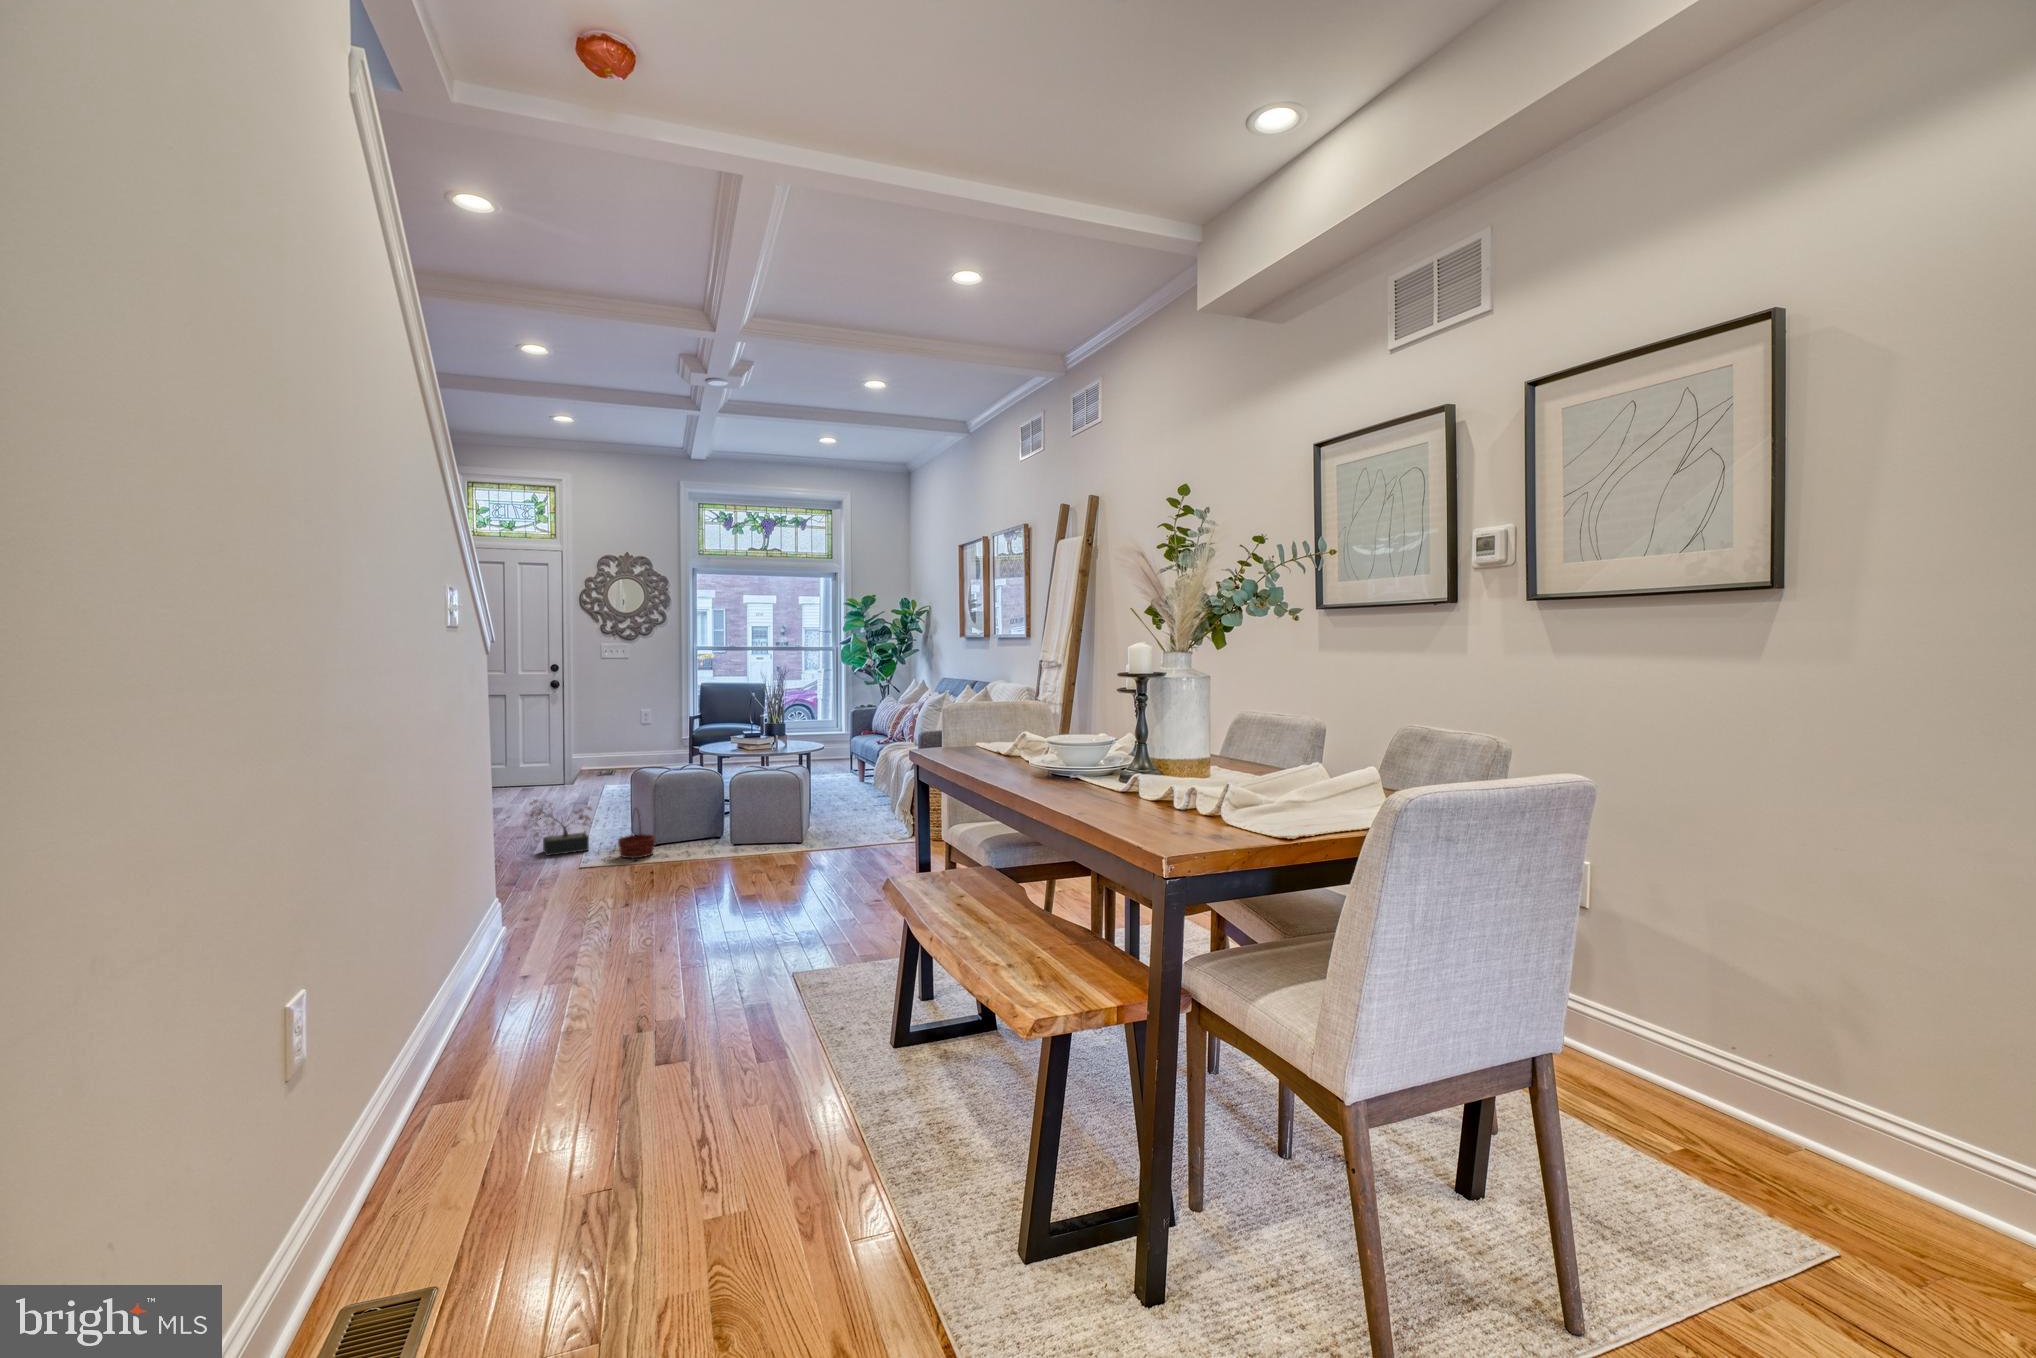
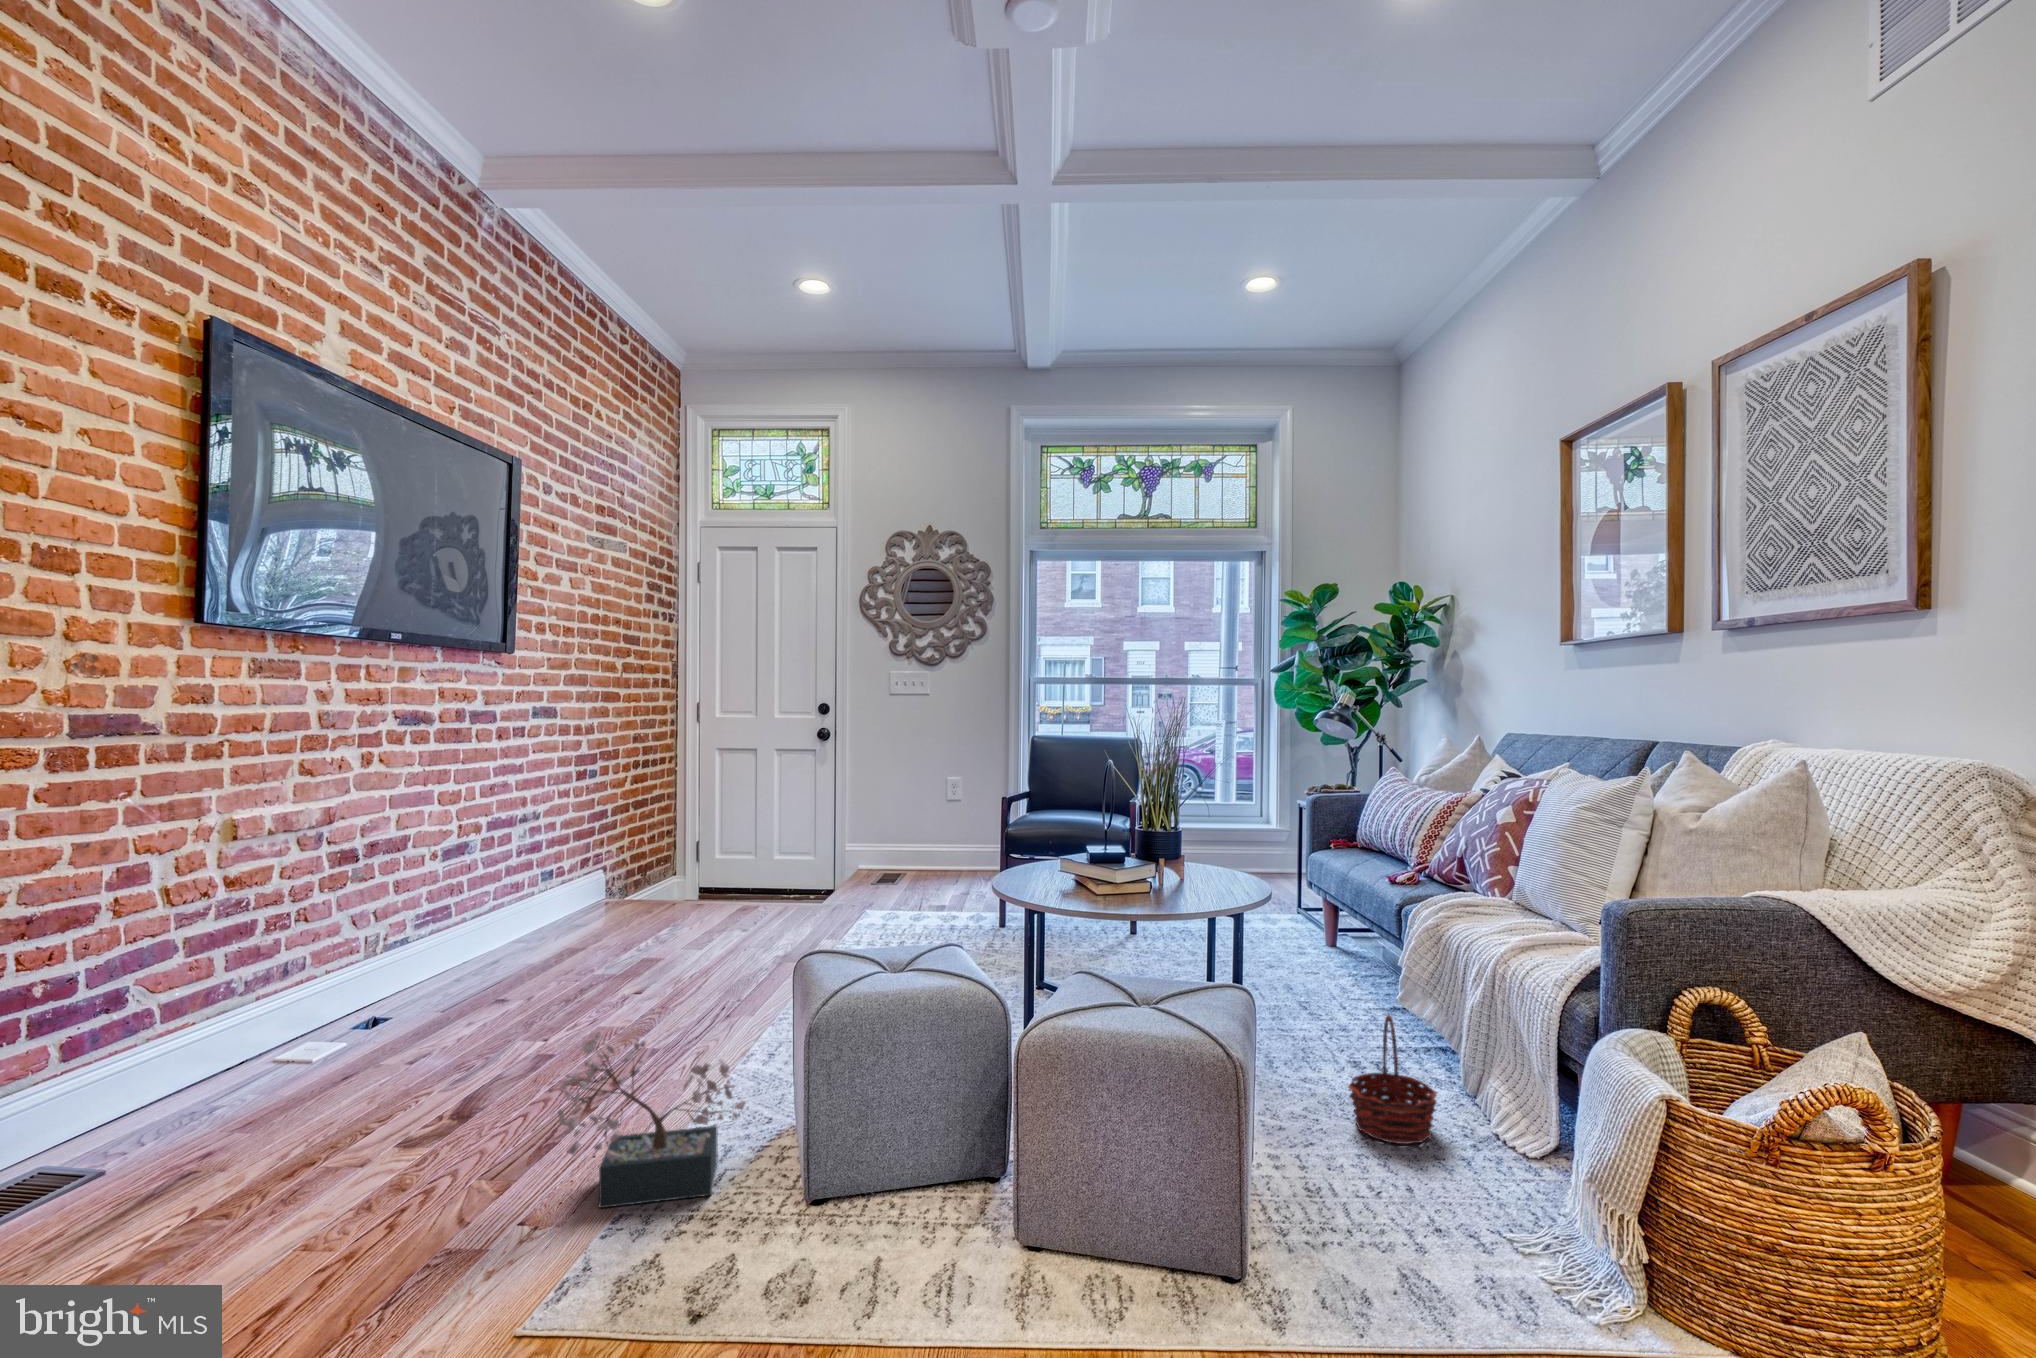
basket: present [618,808,655,858] -> present [1349,1015,1437,1144]

